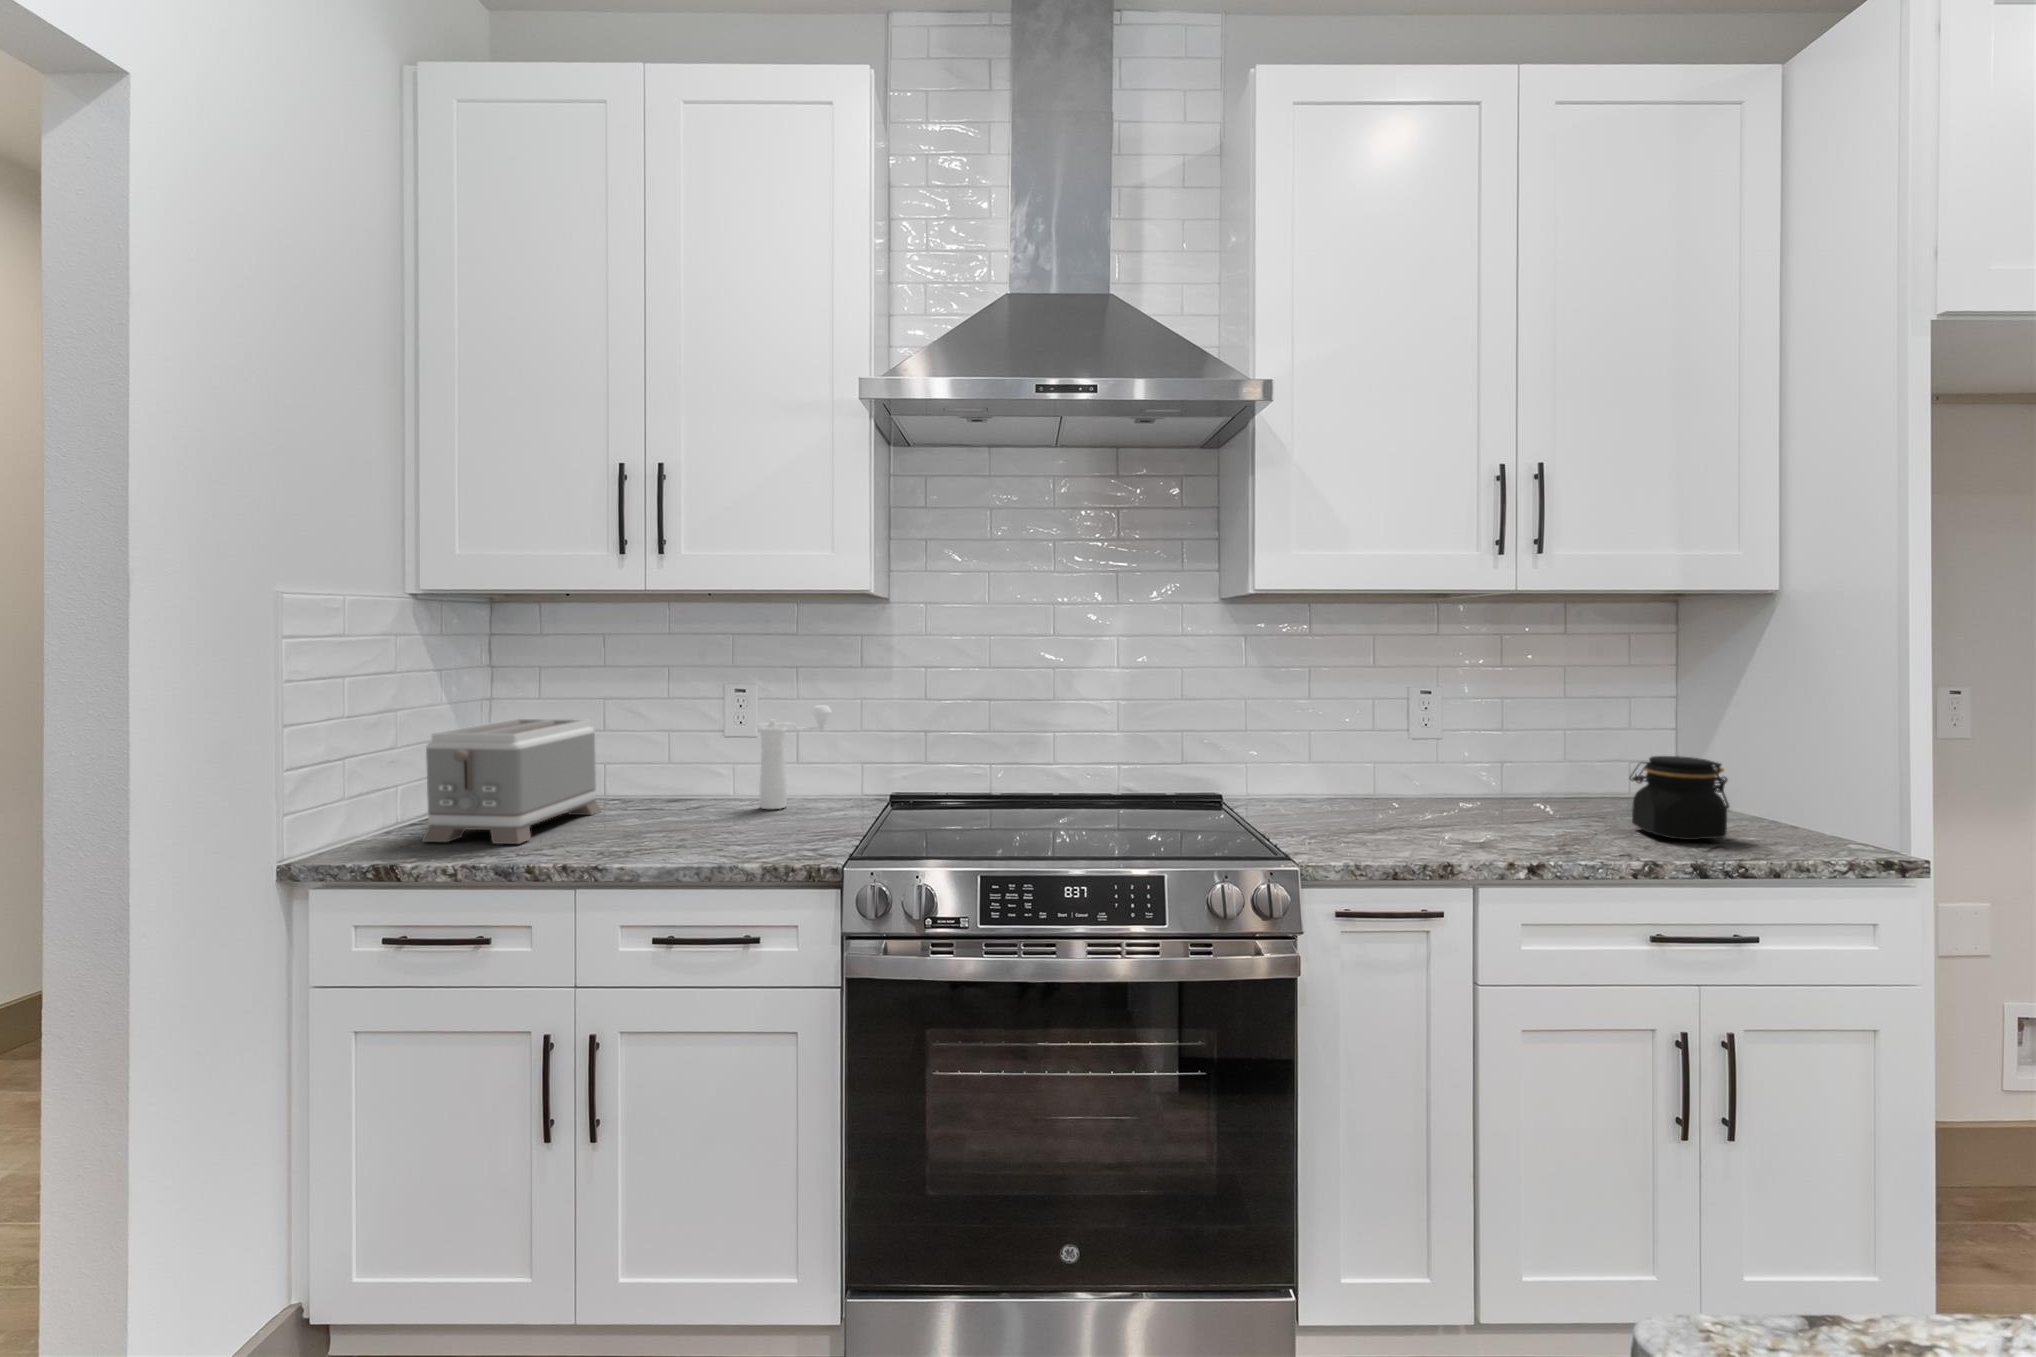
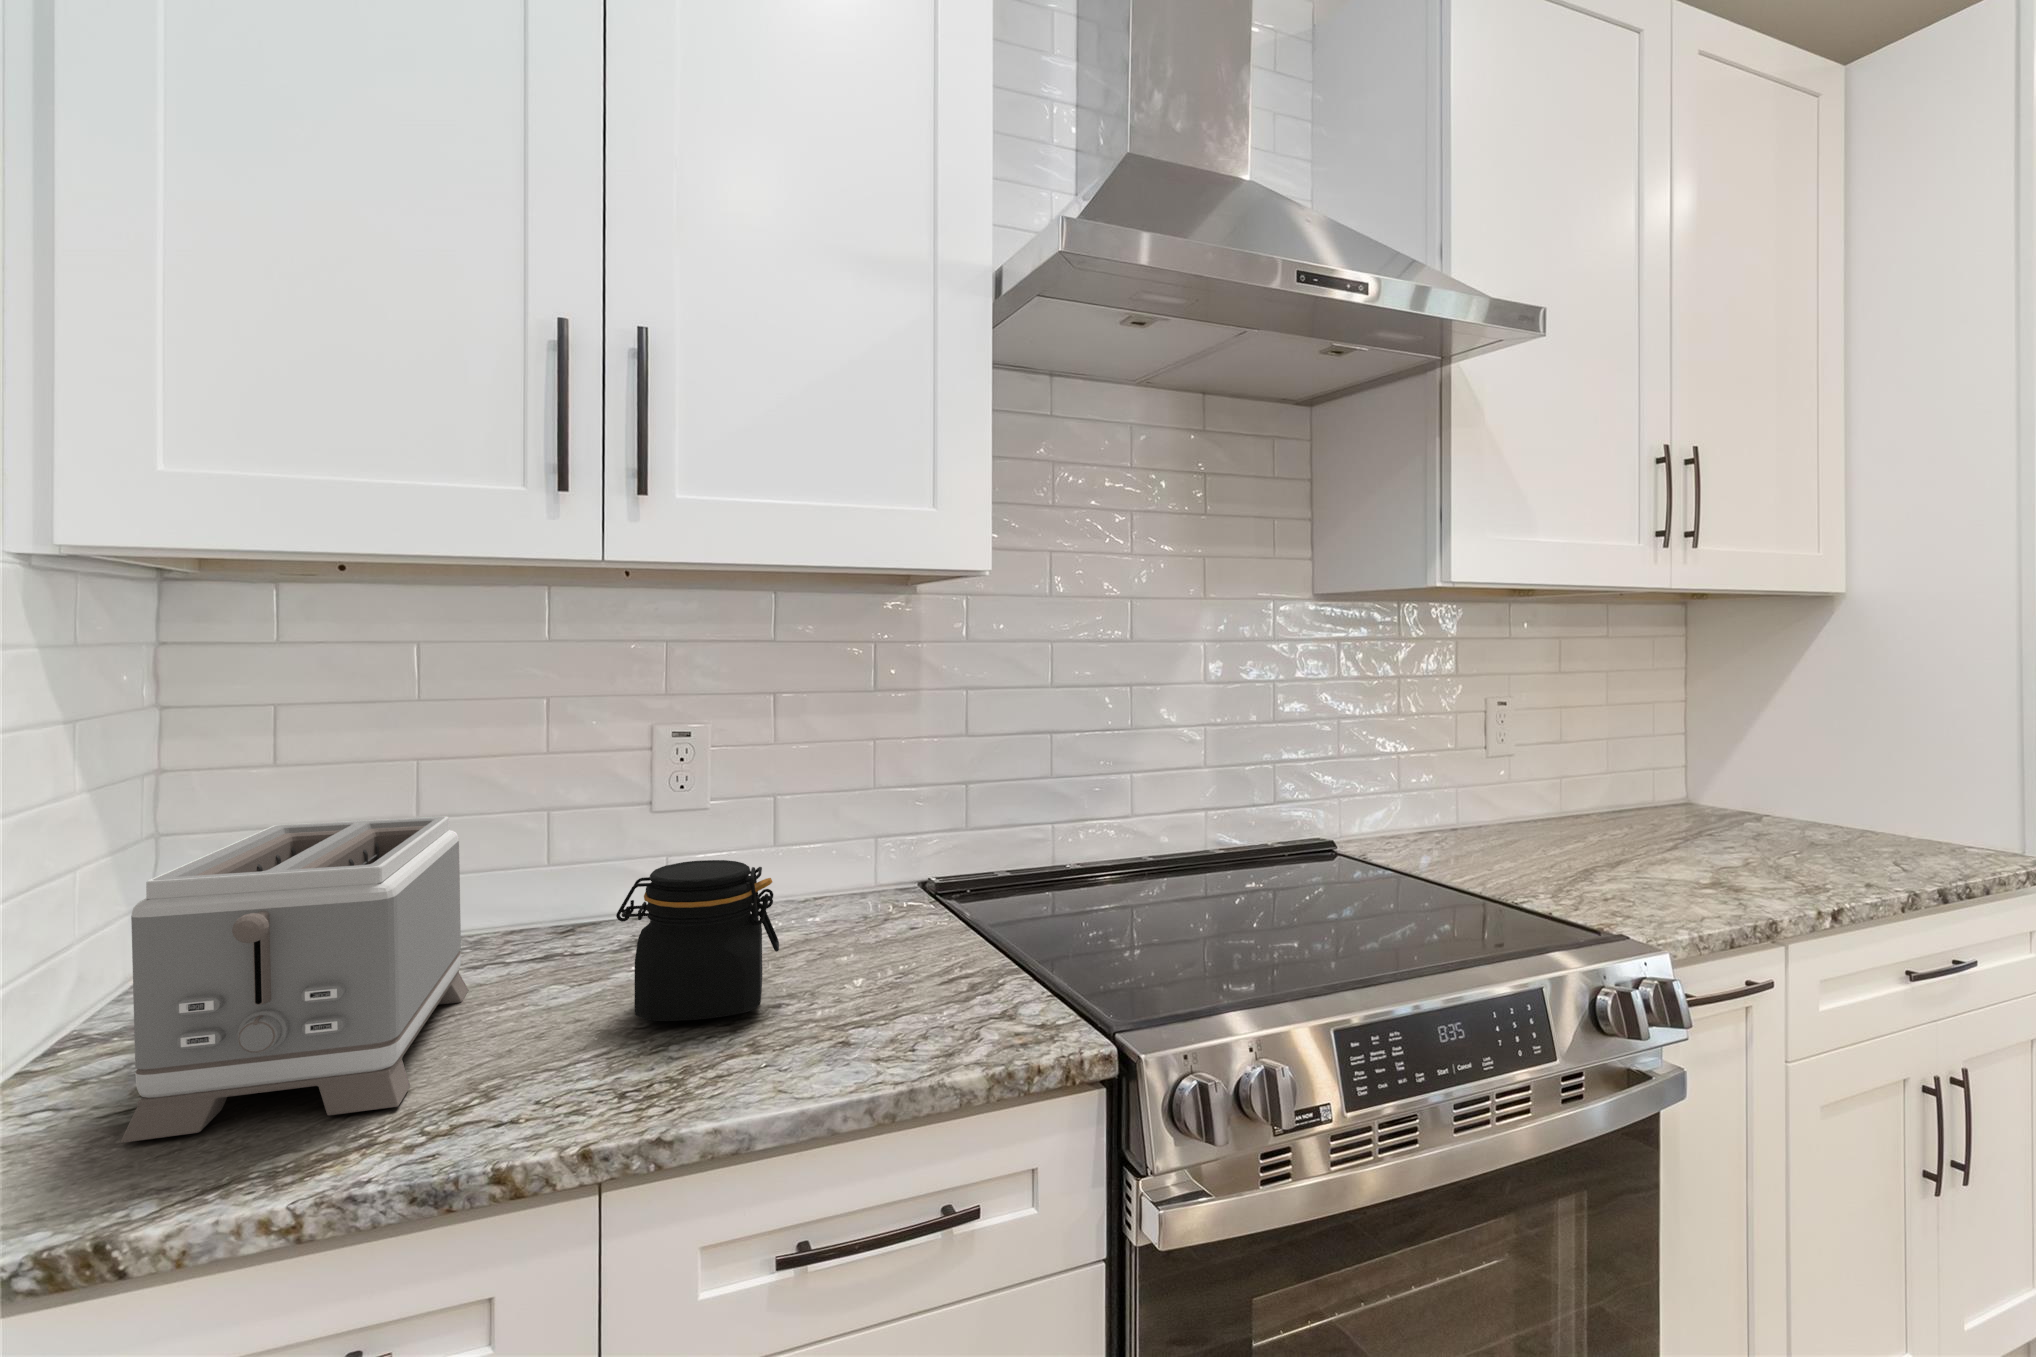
pepper mill: present [758,706,831,809] -> none [762,764,862,946]
jar: present [1630,756,1729,840] -> present [616,860,779,1021]

